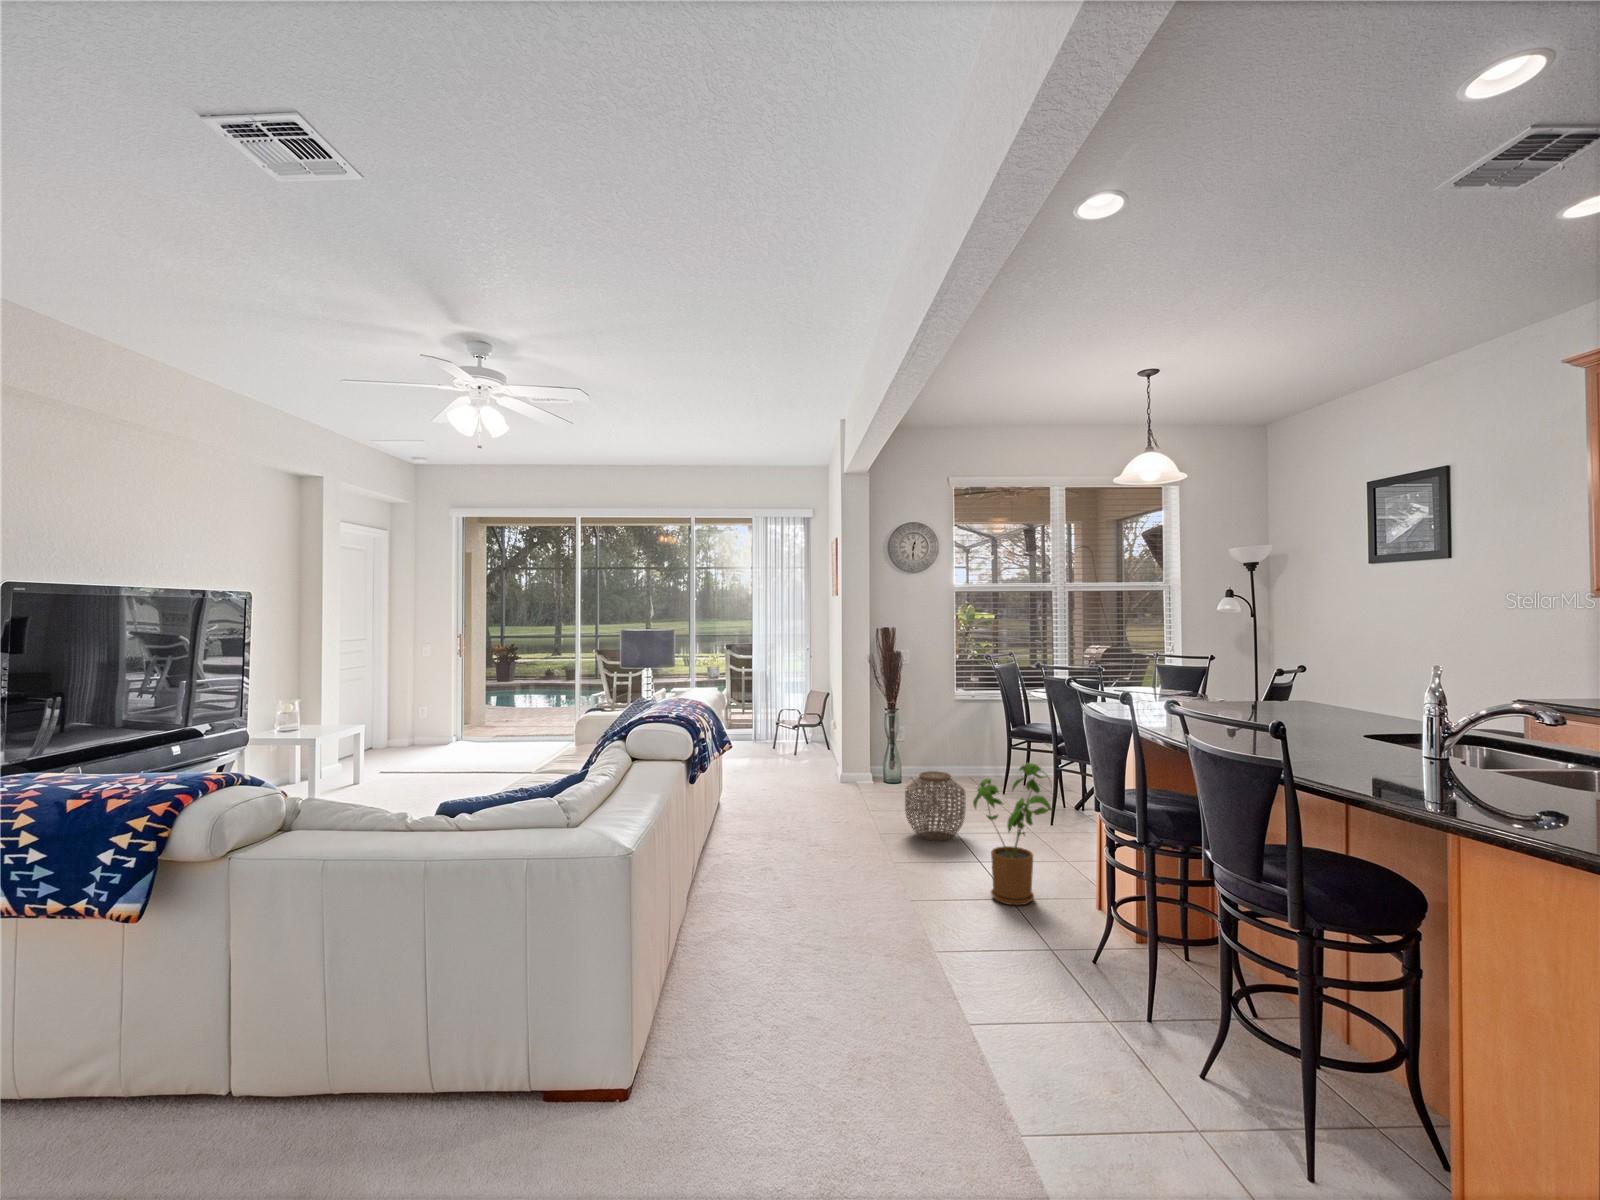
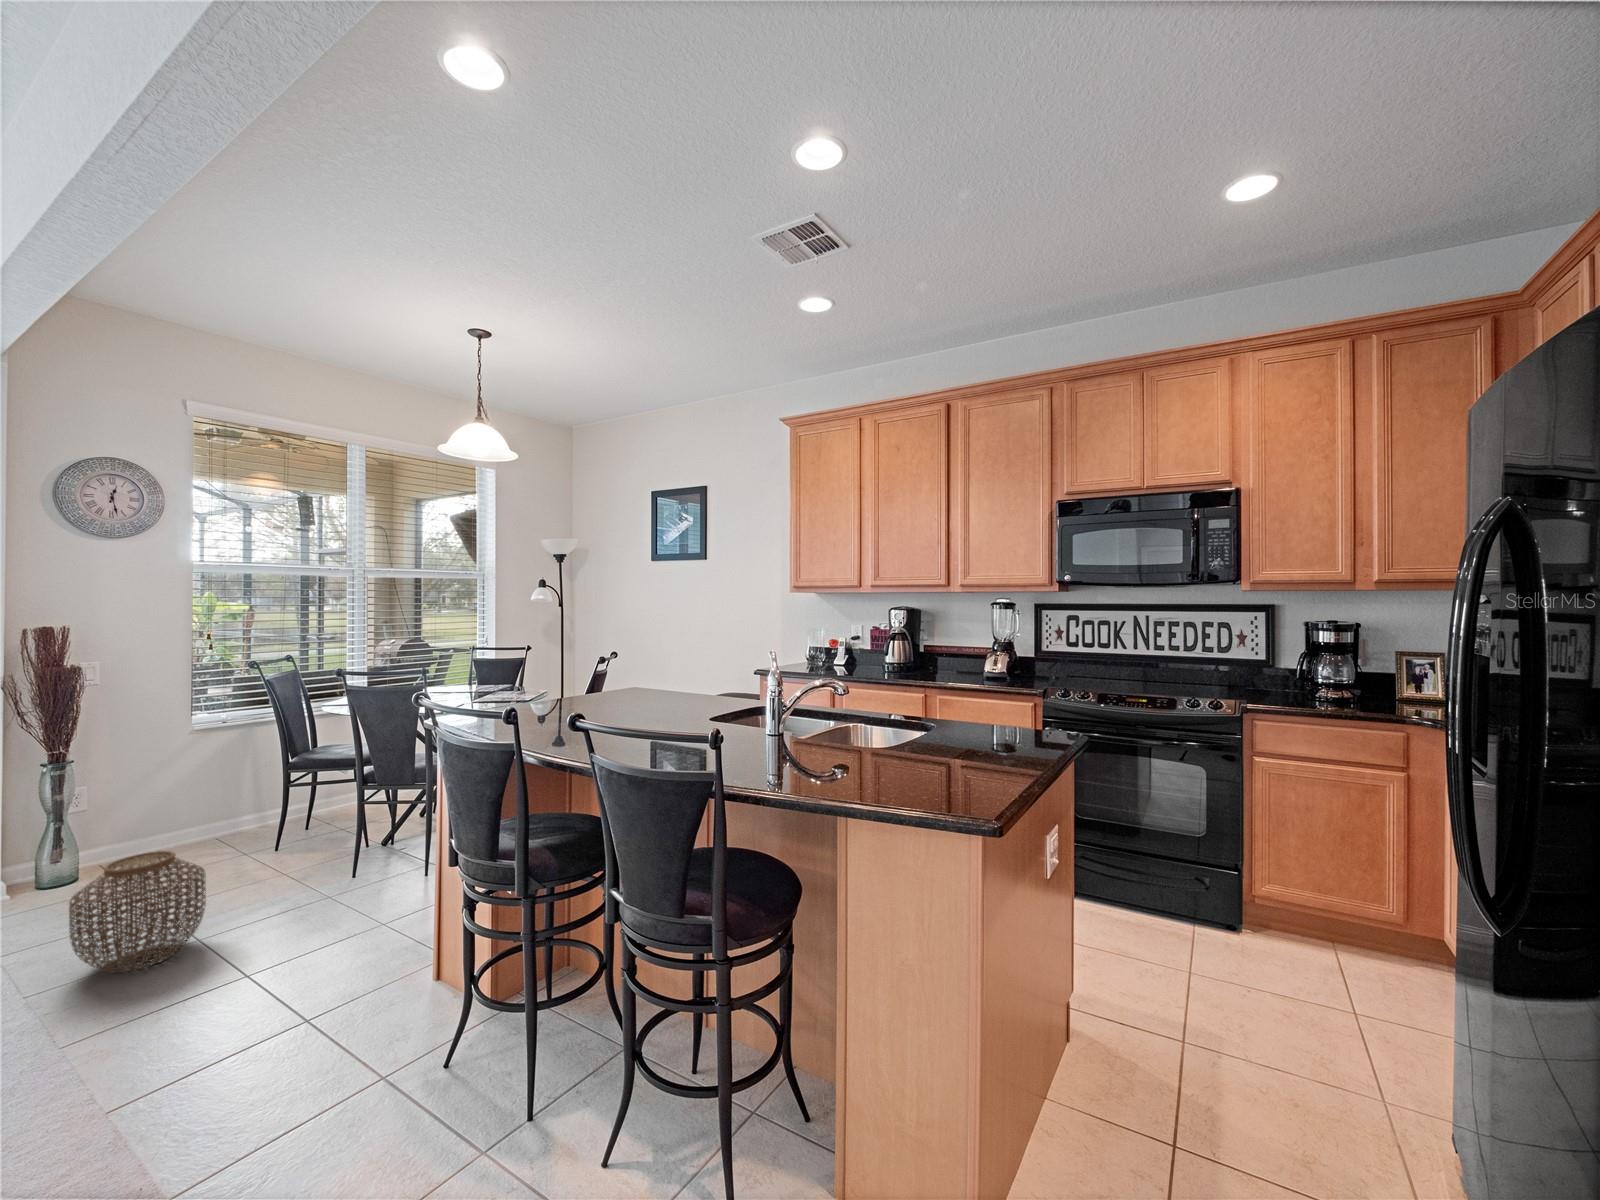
house plant: present [973,763,1052,905] -> none [217,812,369,1048]

